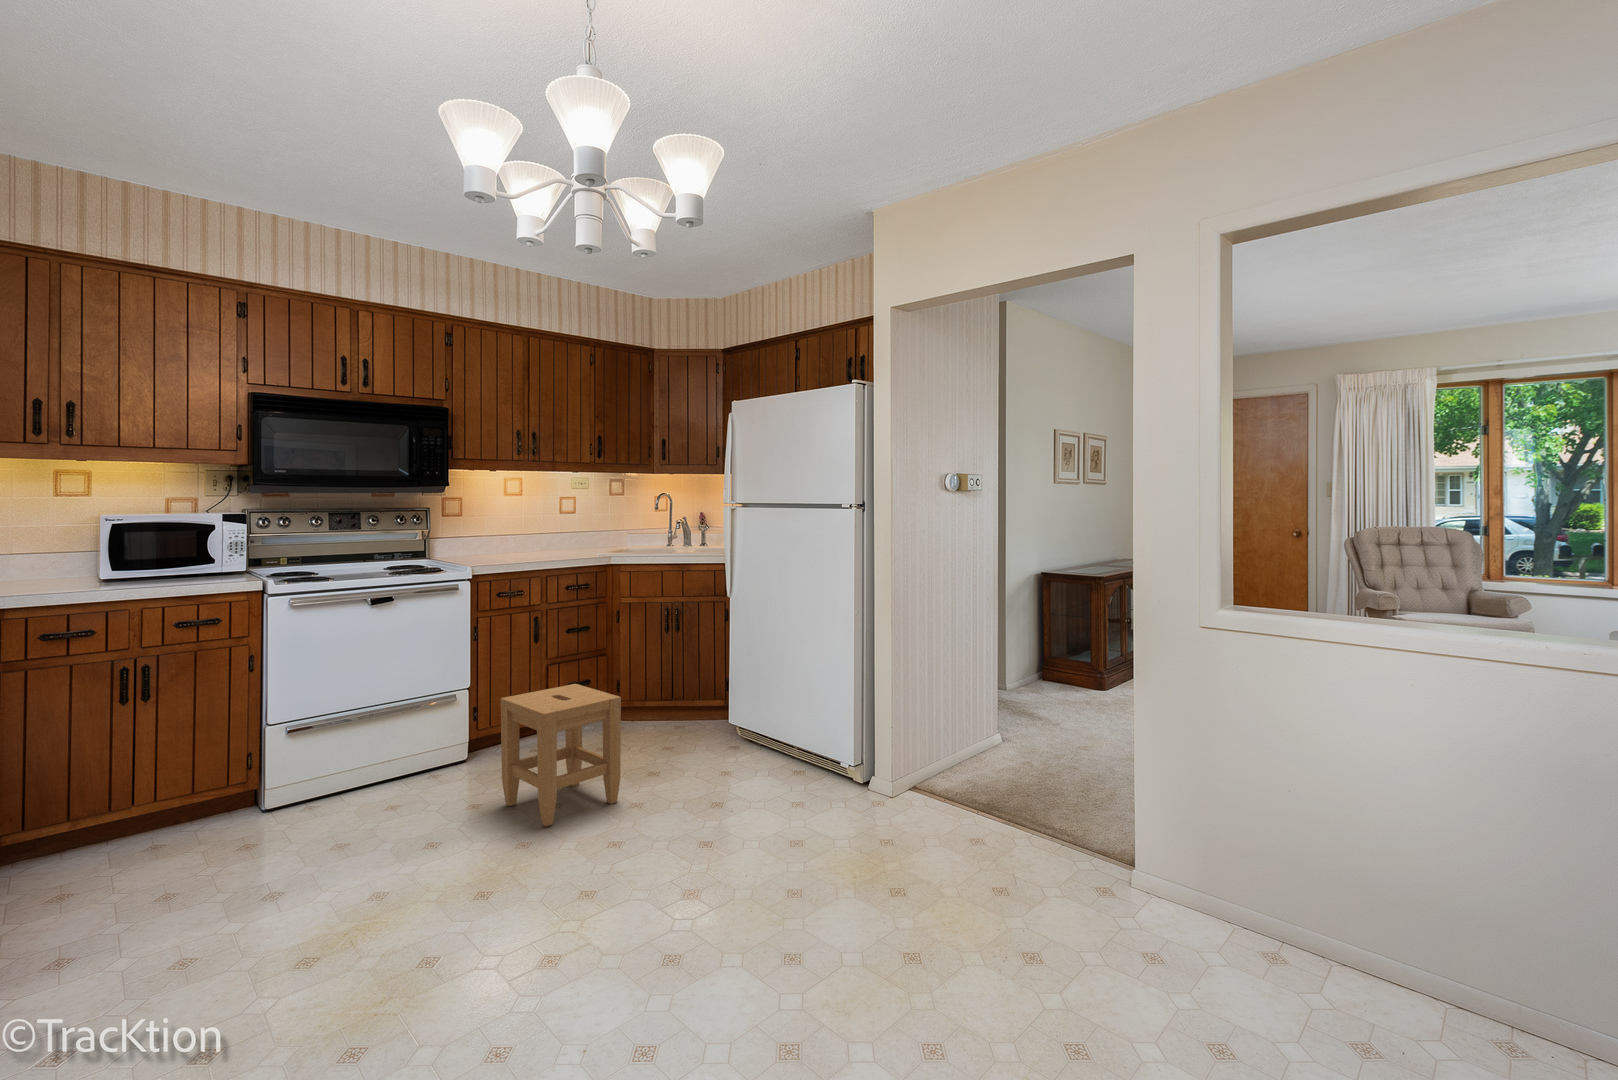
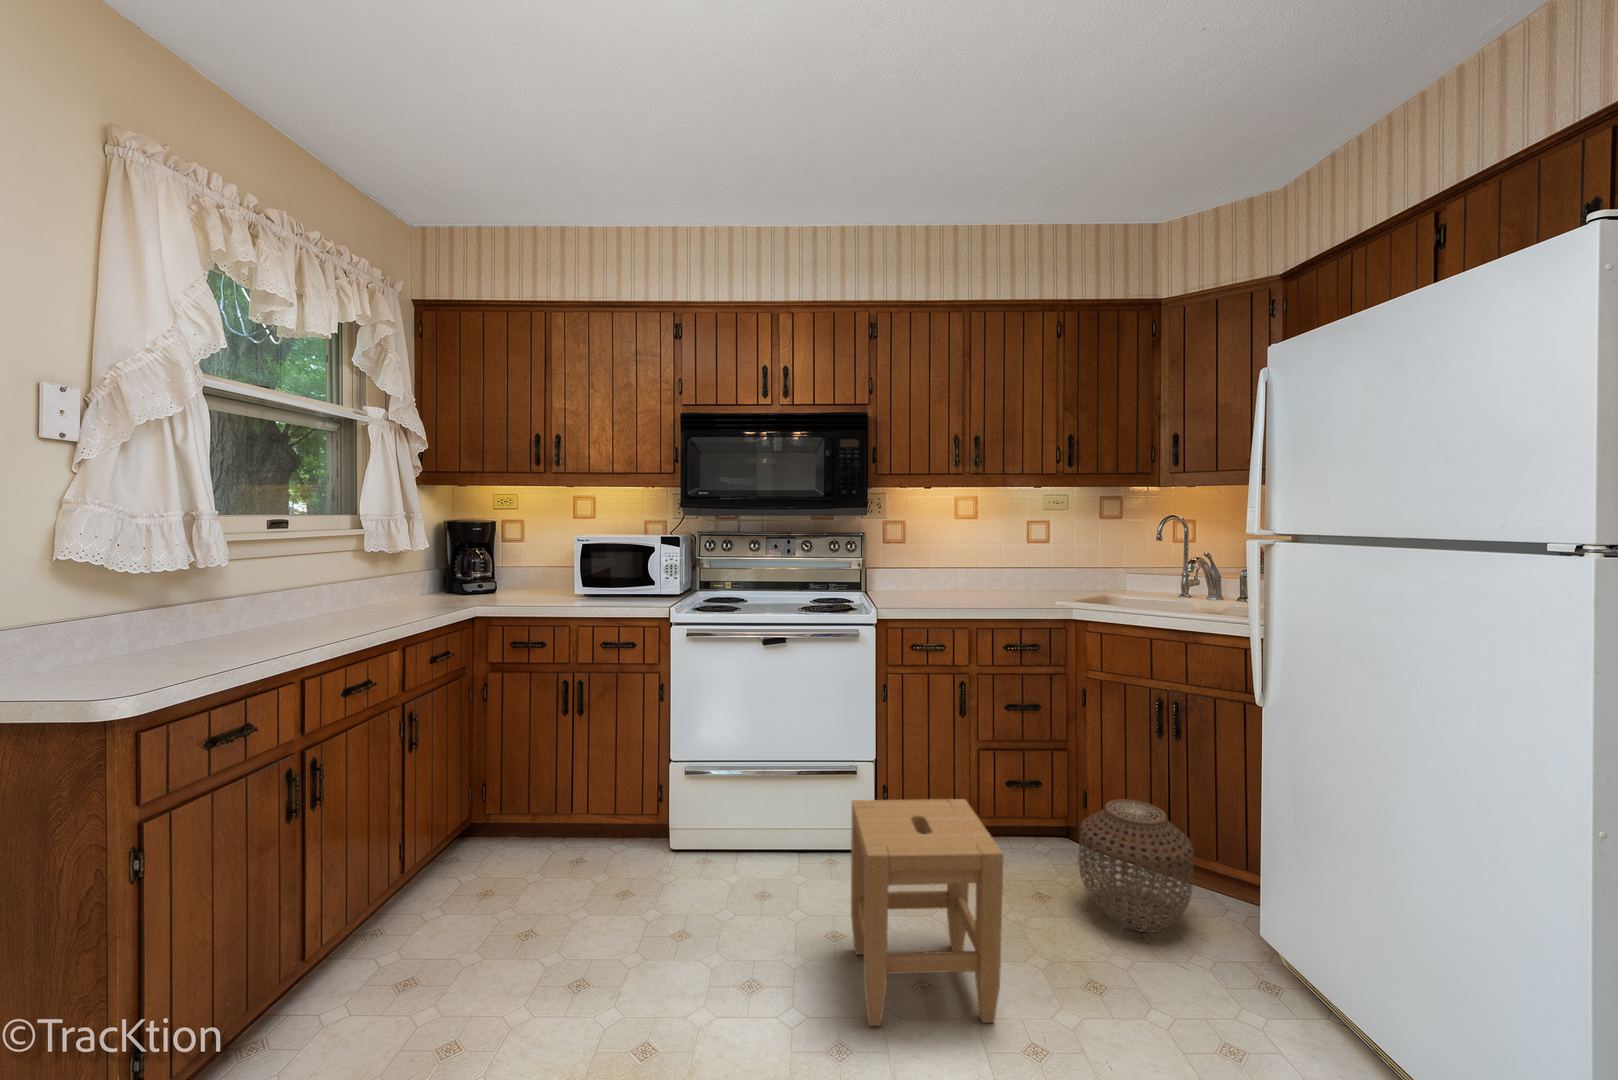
woven basket: none [633,673,699,748] -> present [1079,799,1194,932]

